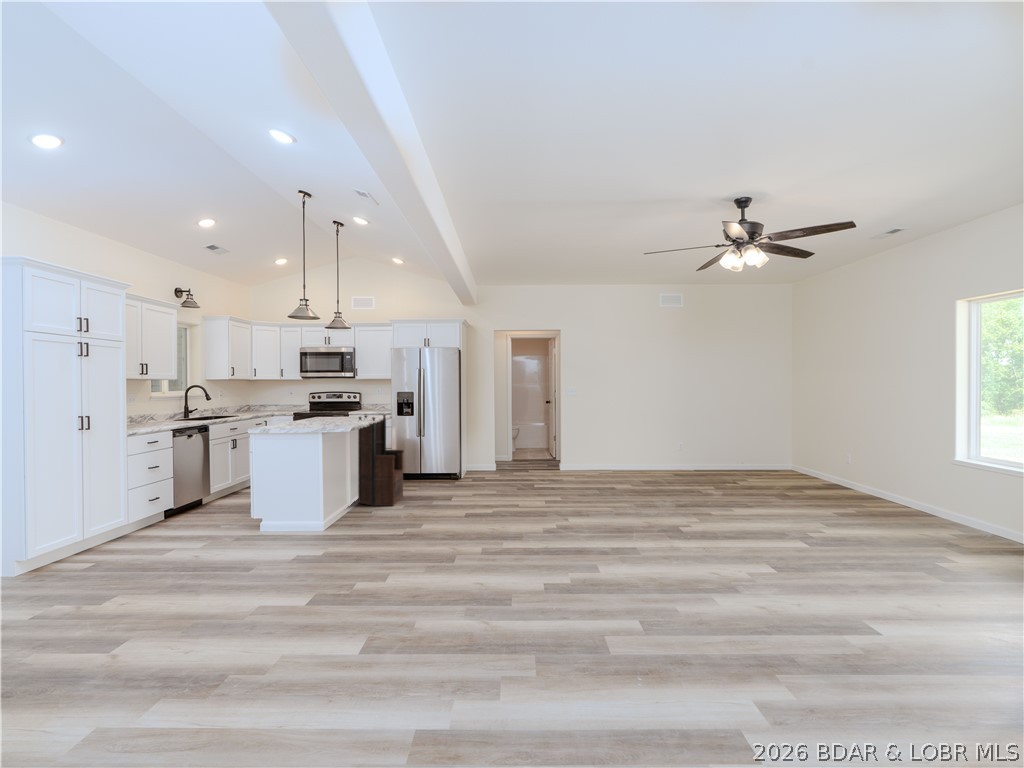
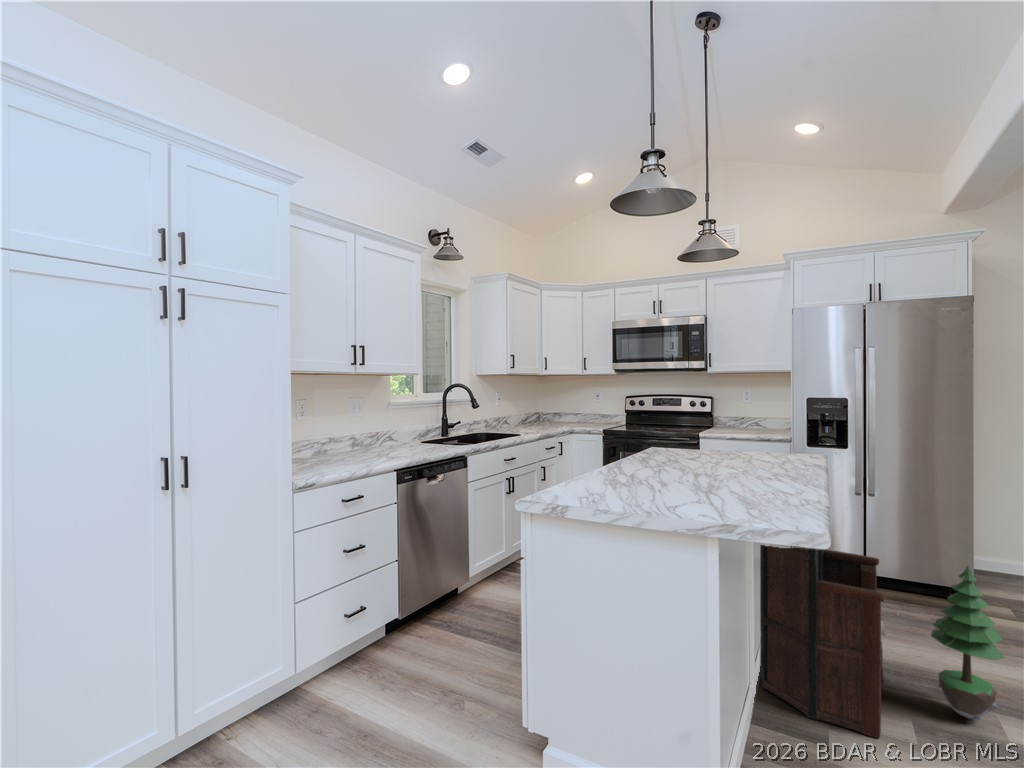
potted tree: none [415,446,434,499] -> present [931,566,1005,720]

